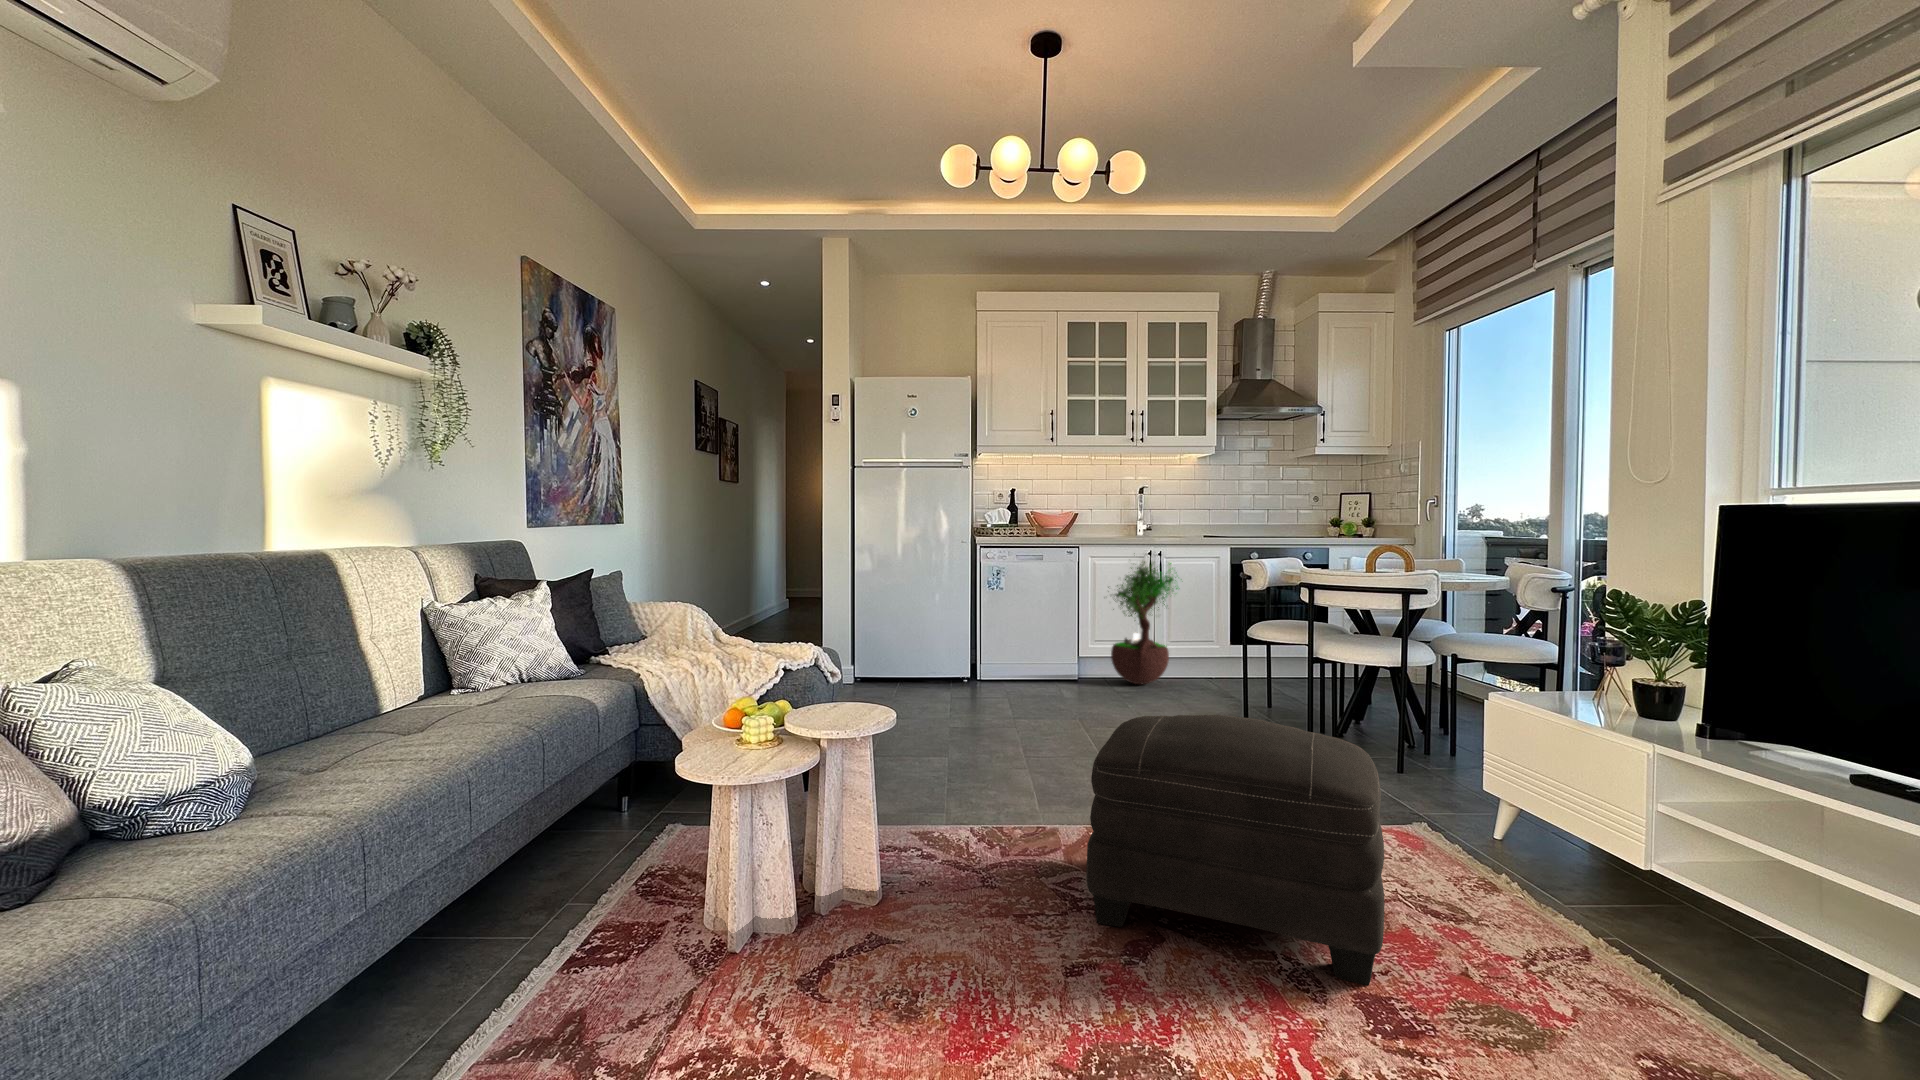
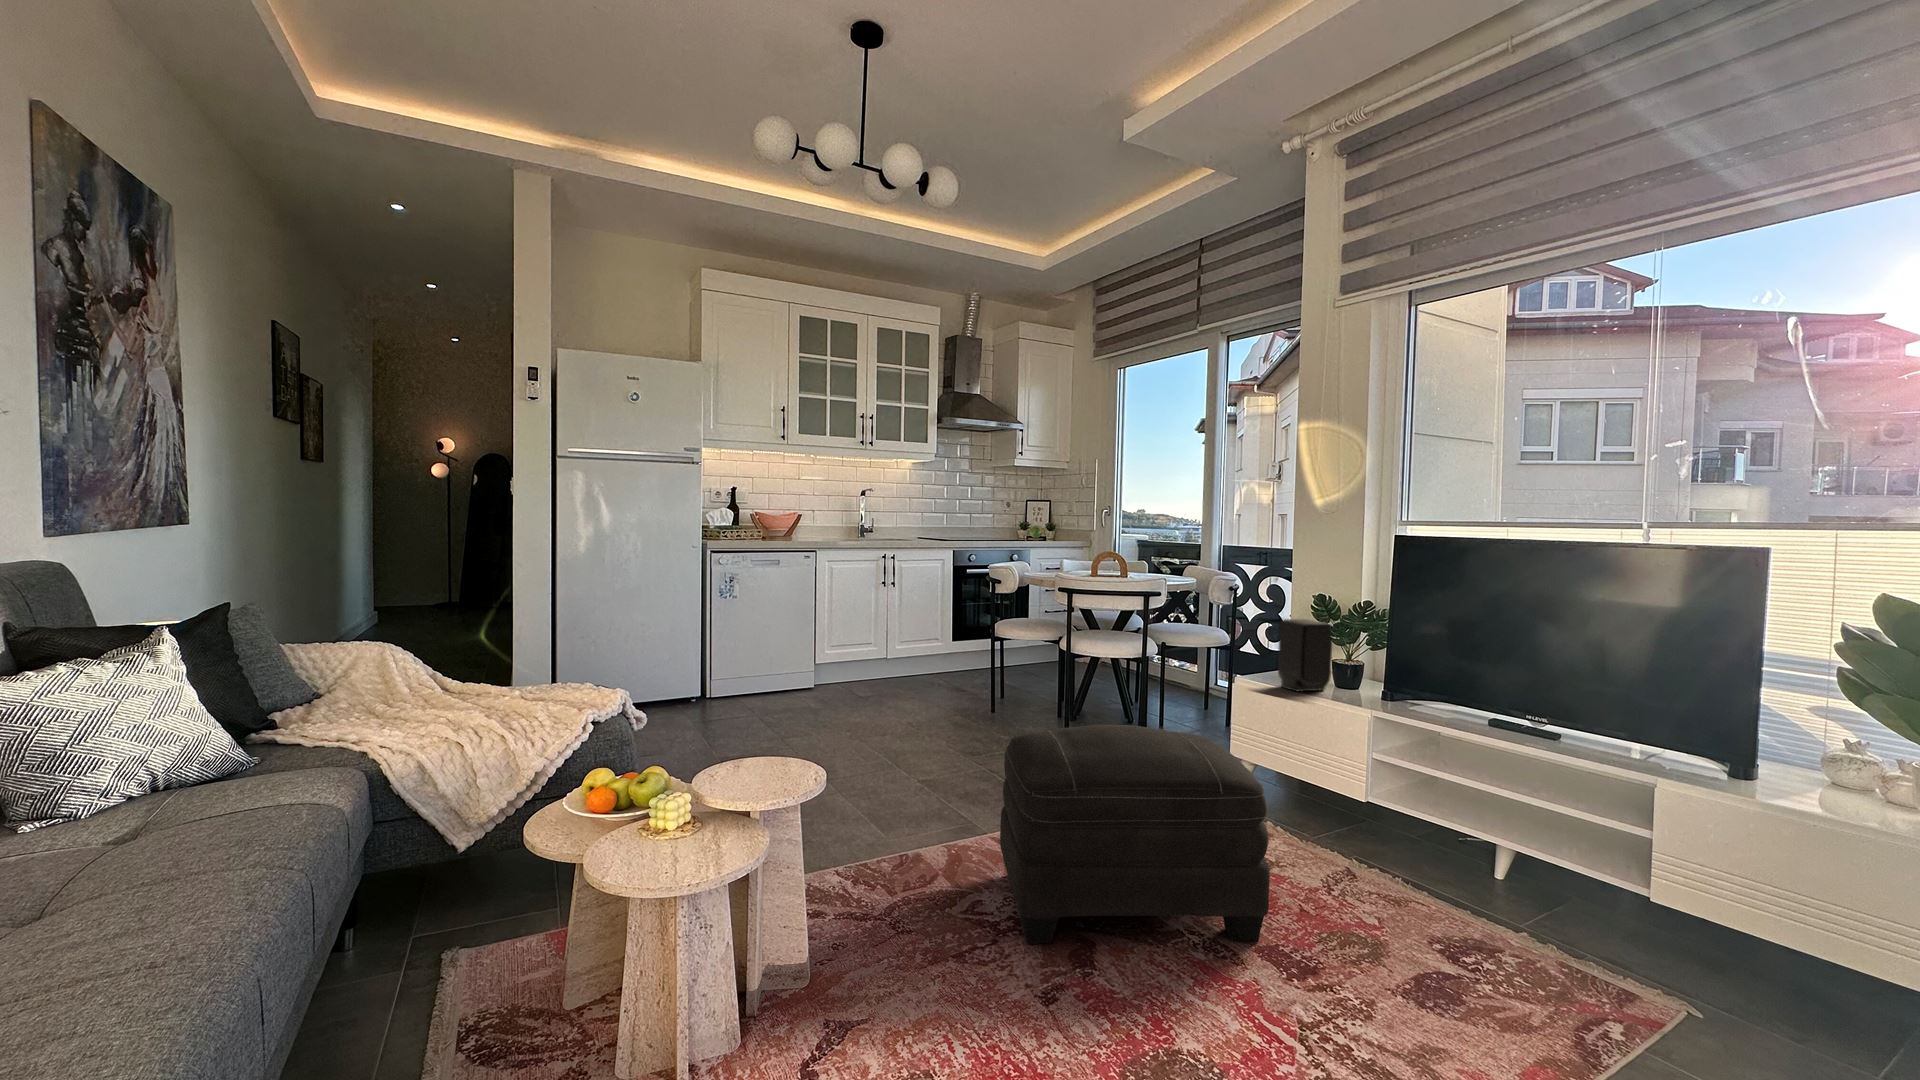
potted tree: present [1108,562,1178,684] -> none [843,558,918,689]
speaker: none [1543,621,1622,715] -> present [1278,619,1332,691]

